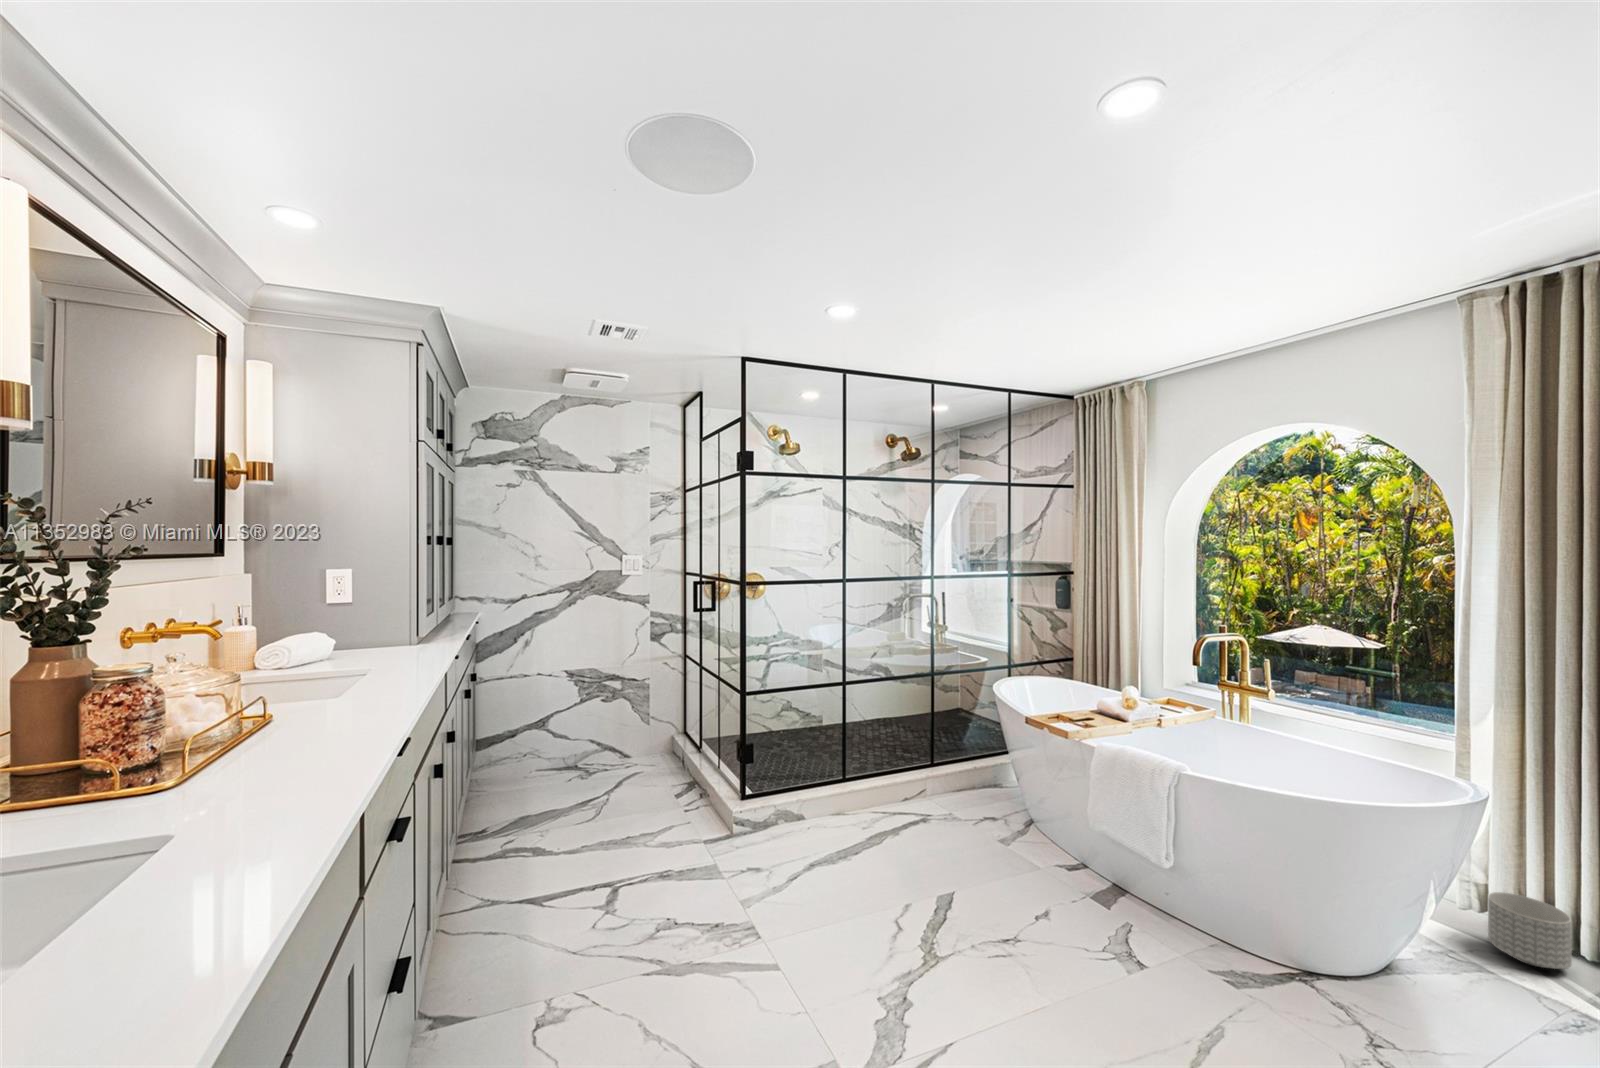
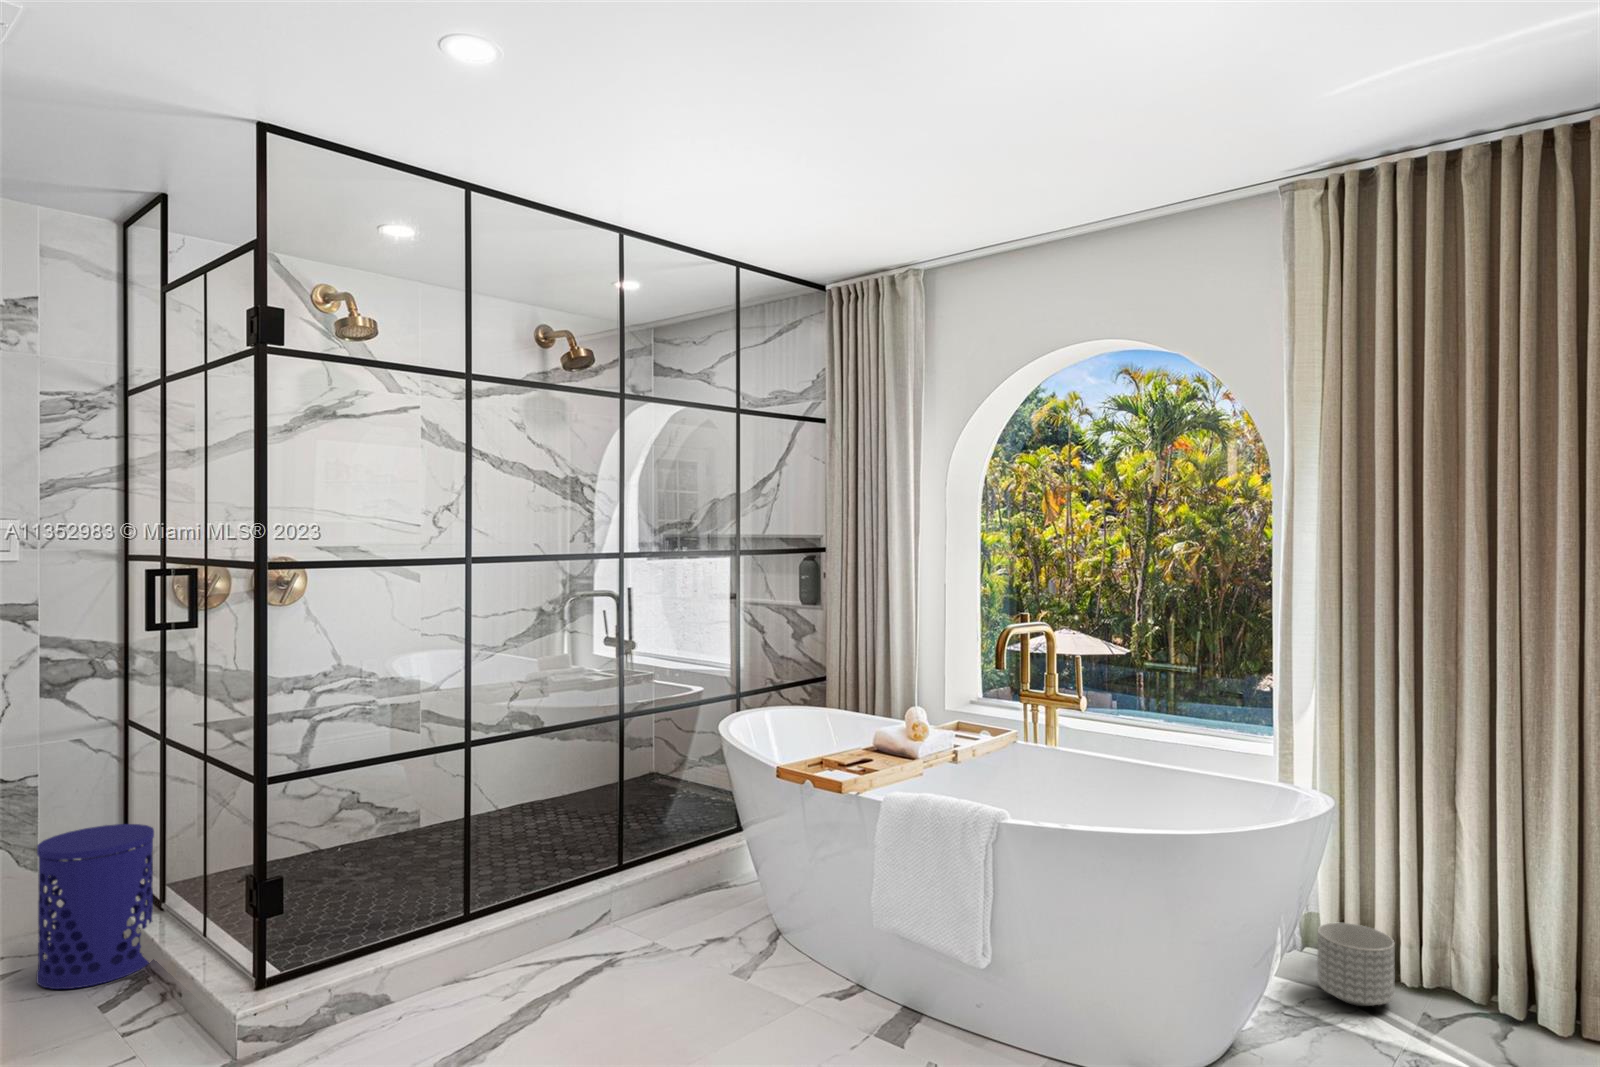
waste bin: none [648,705,696,784] -> present [37,824,154,989]

